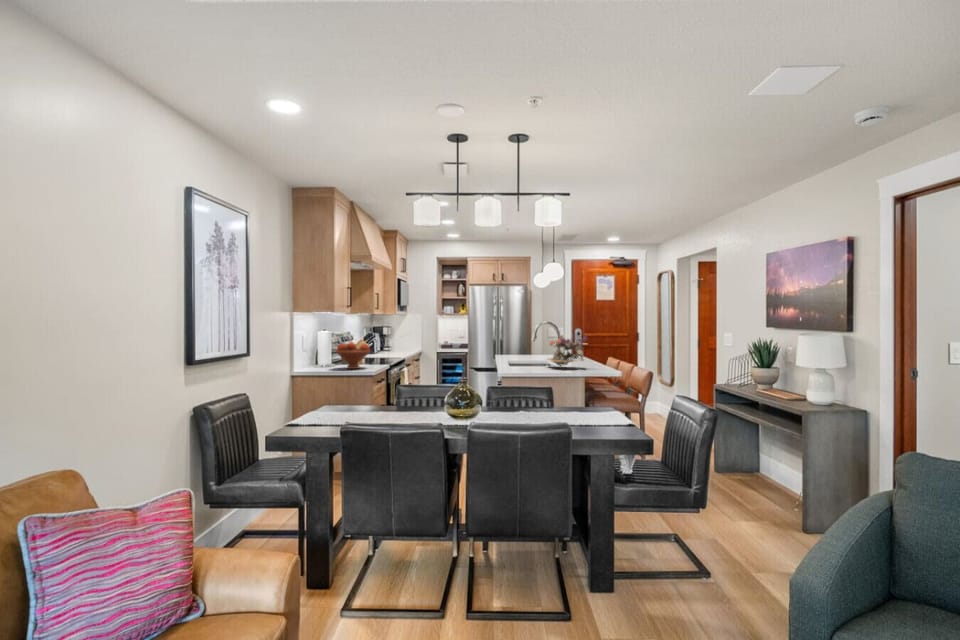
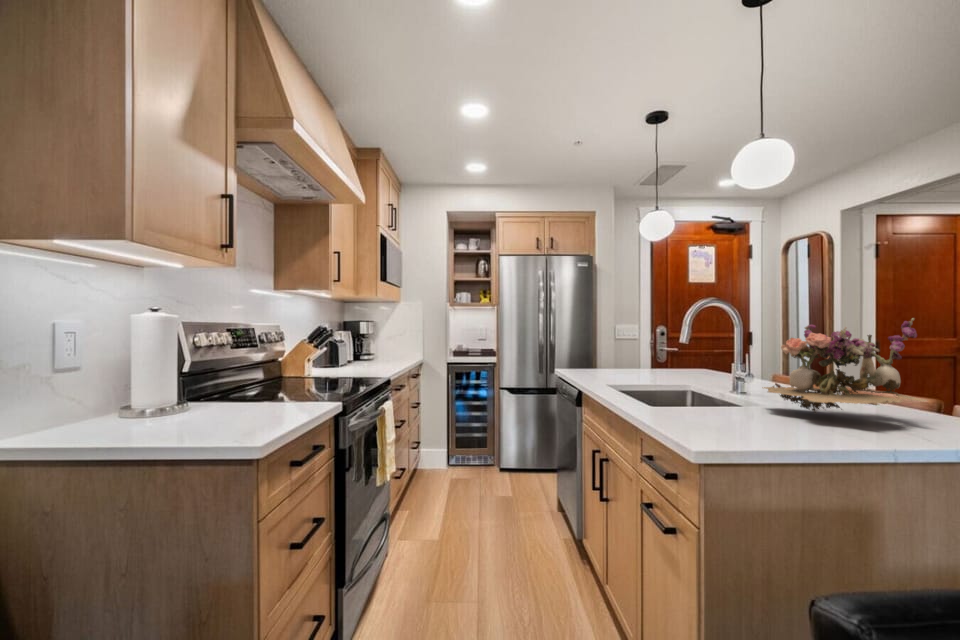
fruit bowl: present [336,342,371,369] -> none [142,344,271,430]

